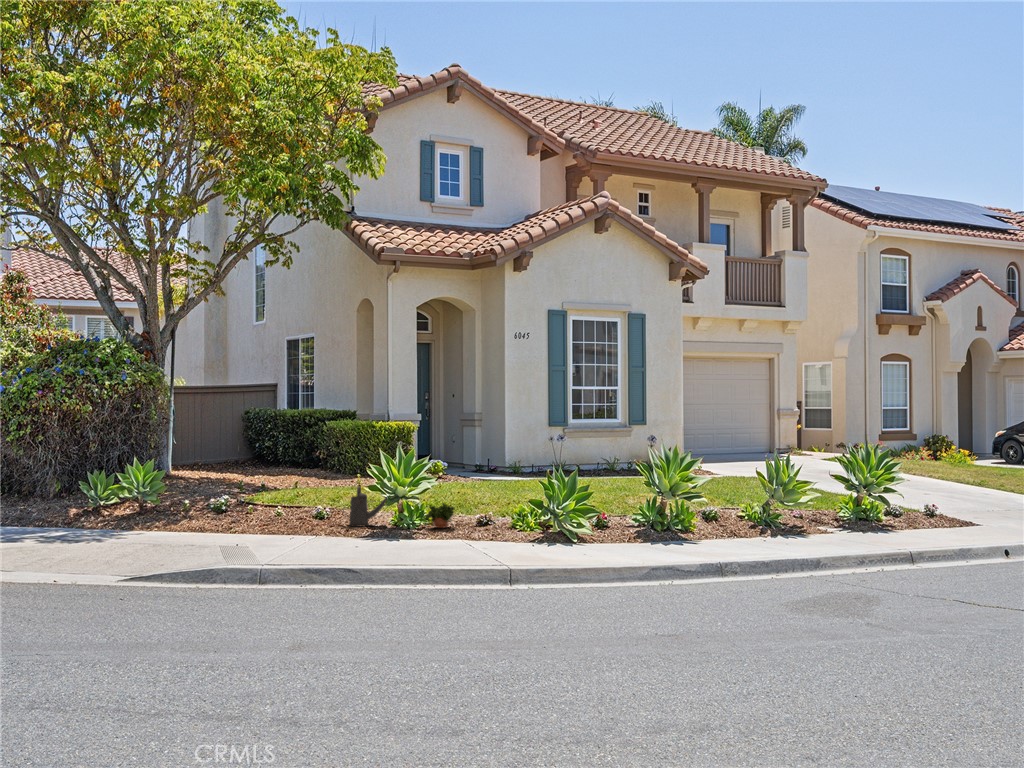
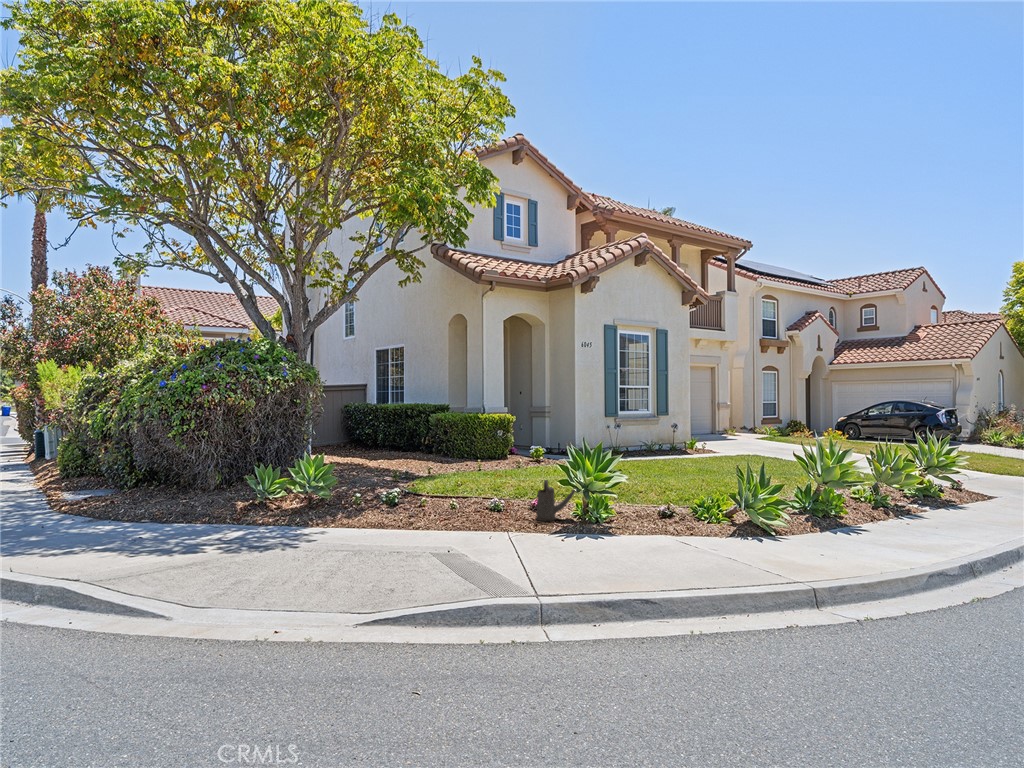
potted plant: present [423,503,454,528] -> none [611,495,651,521]

